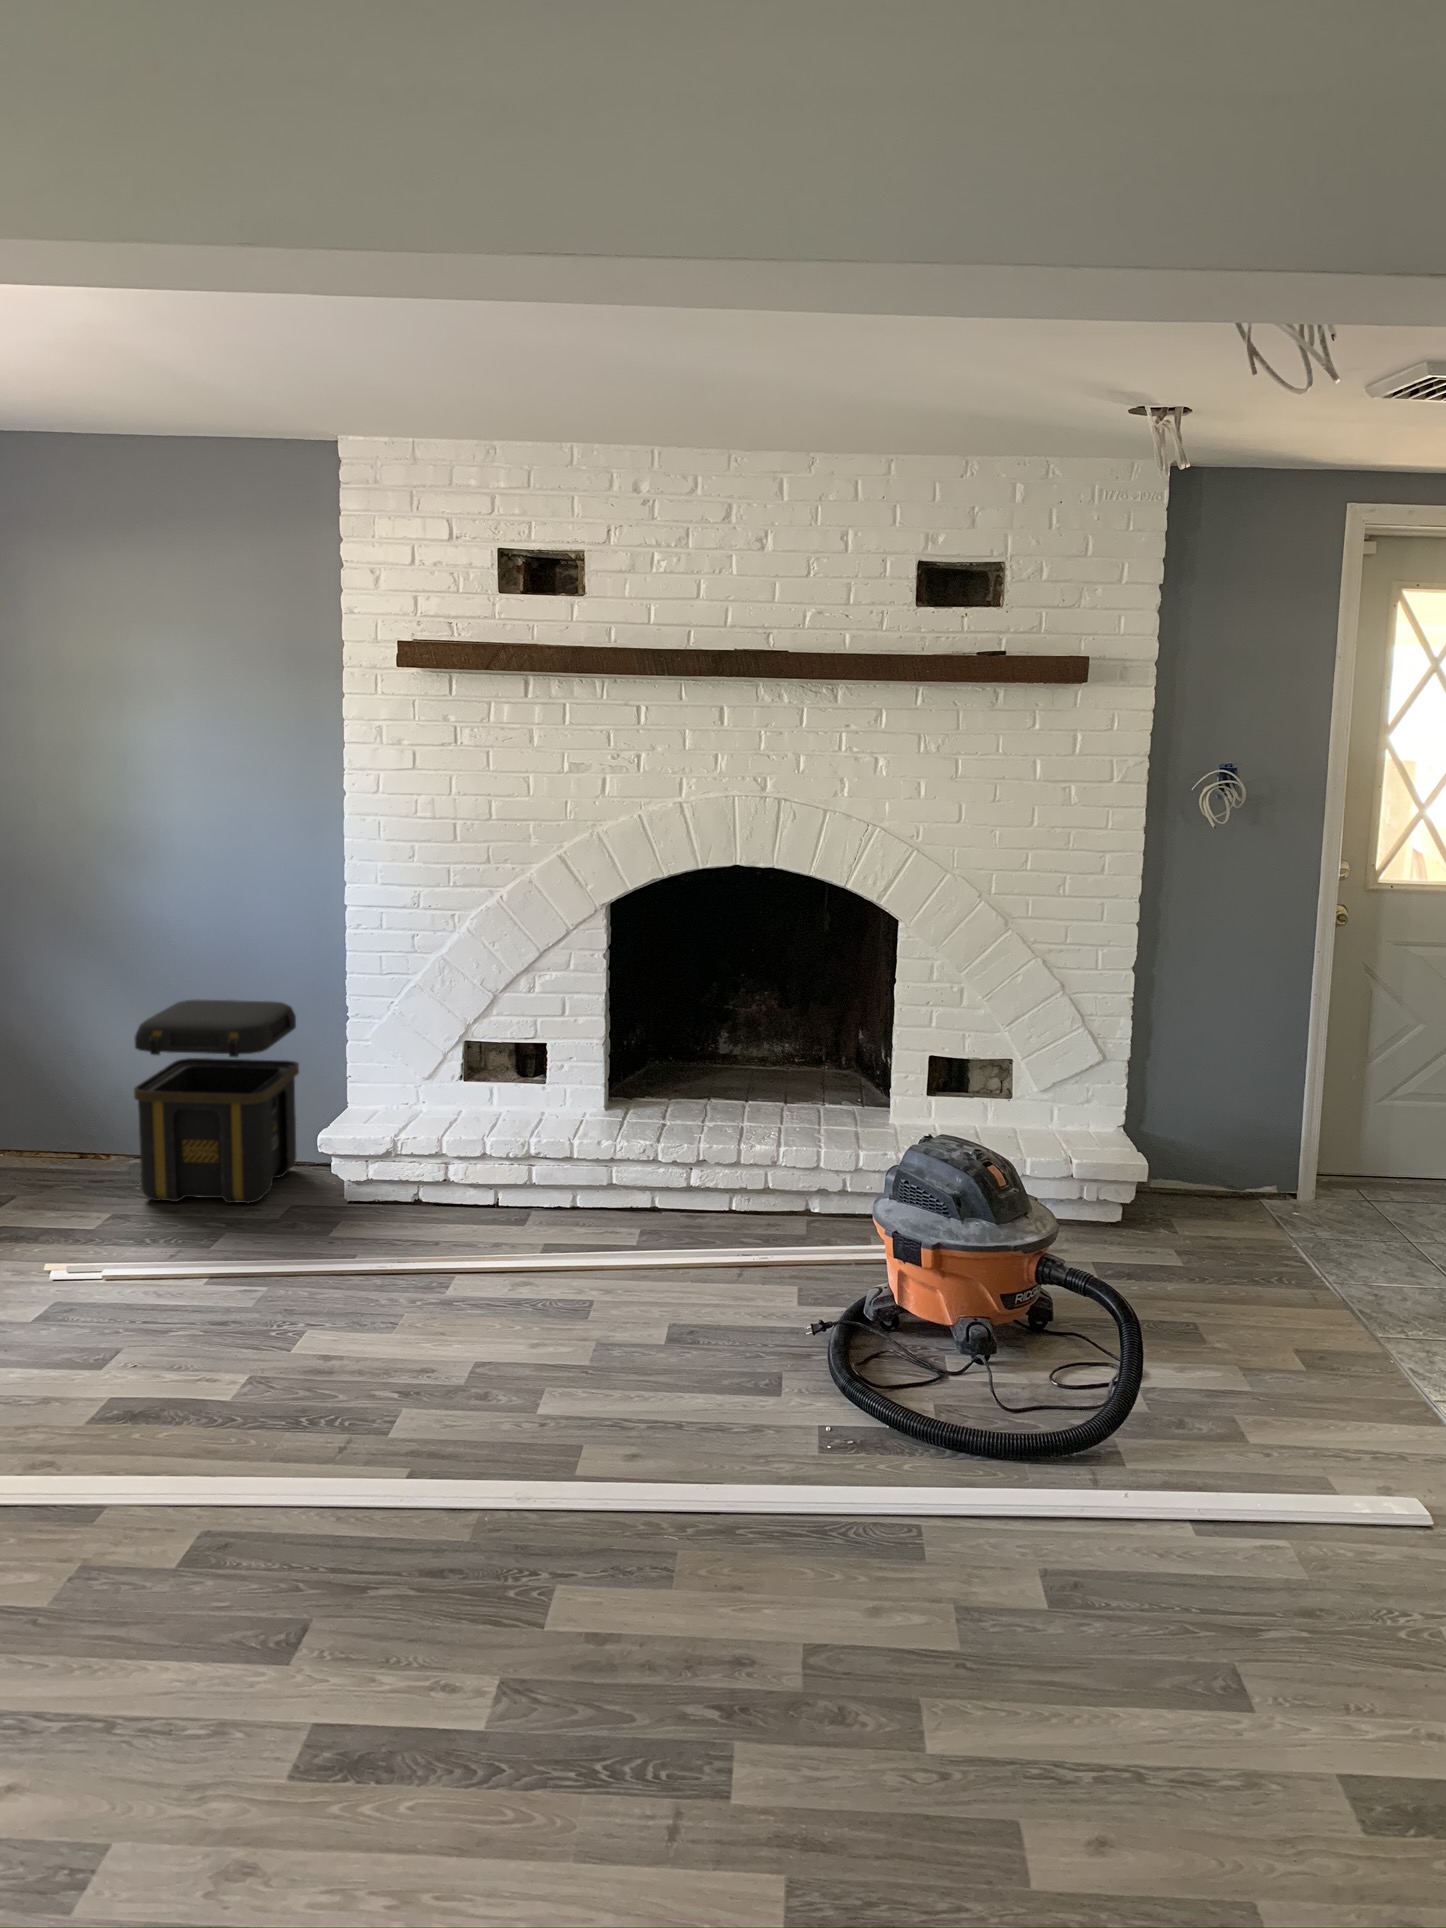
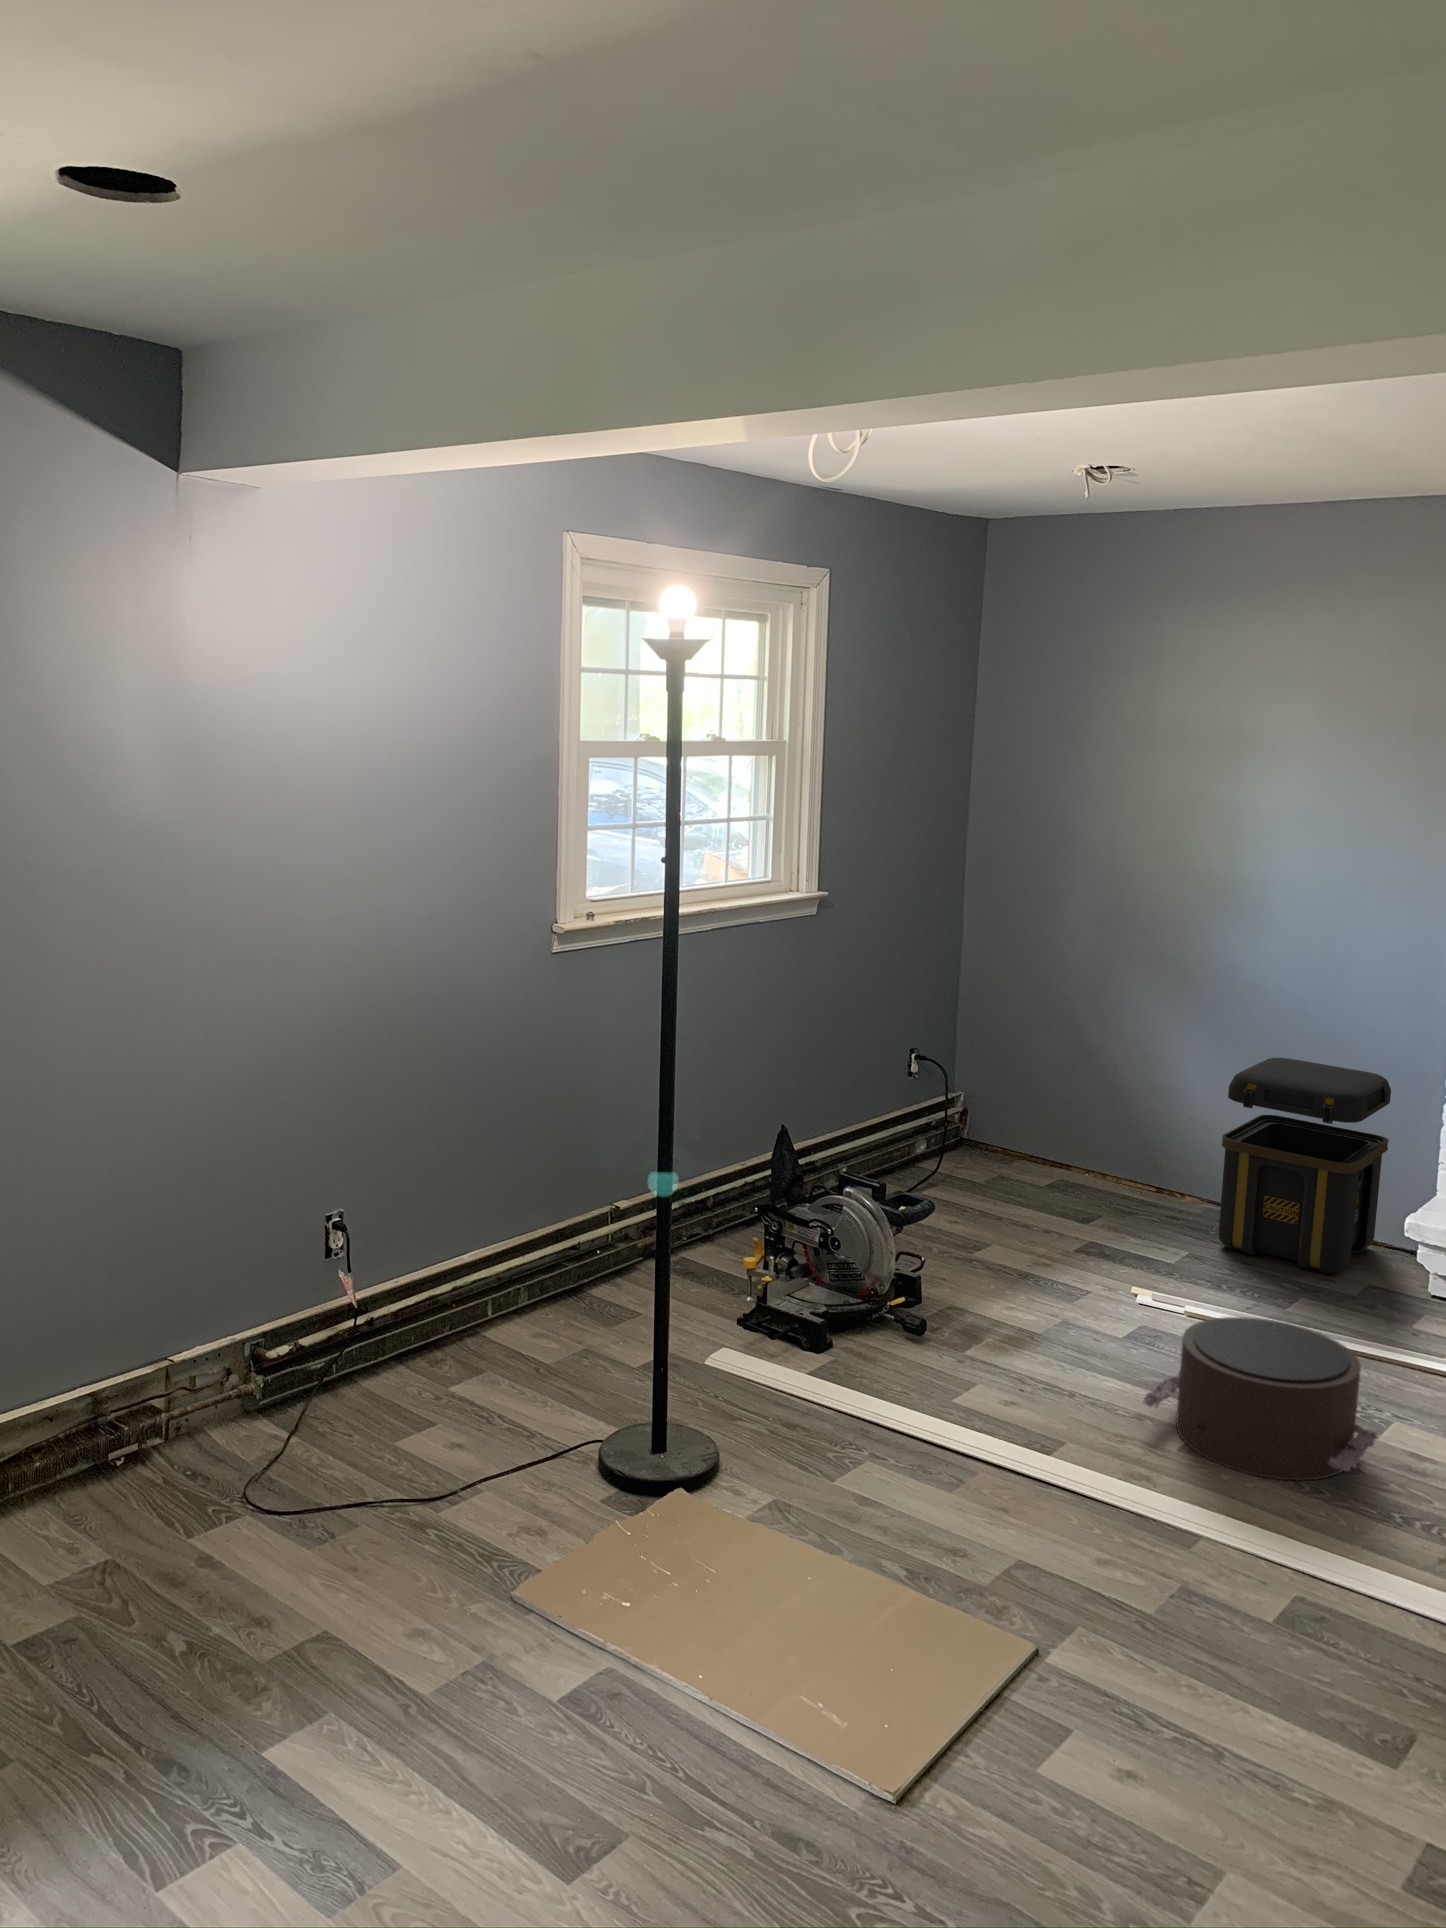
pouf: none [43,1263,287,1425] -> present [1143,1317,1378,1481]

